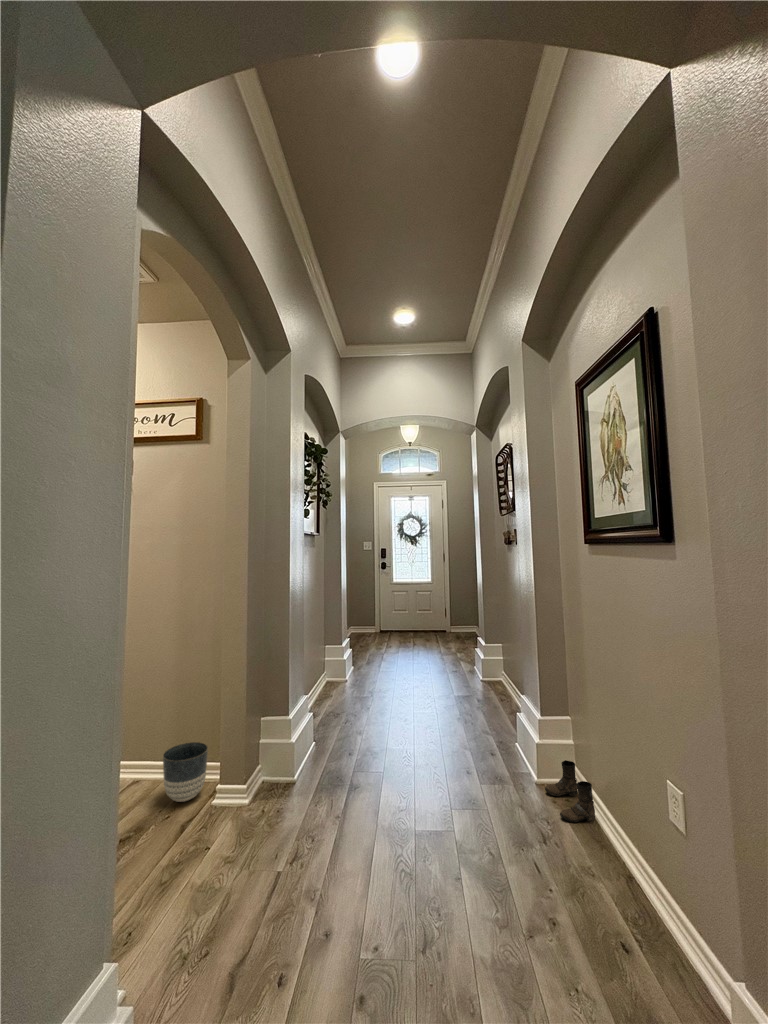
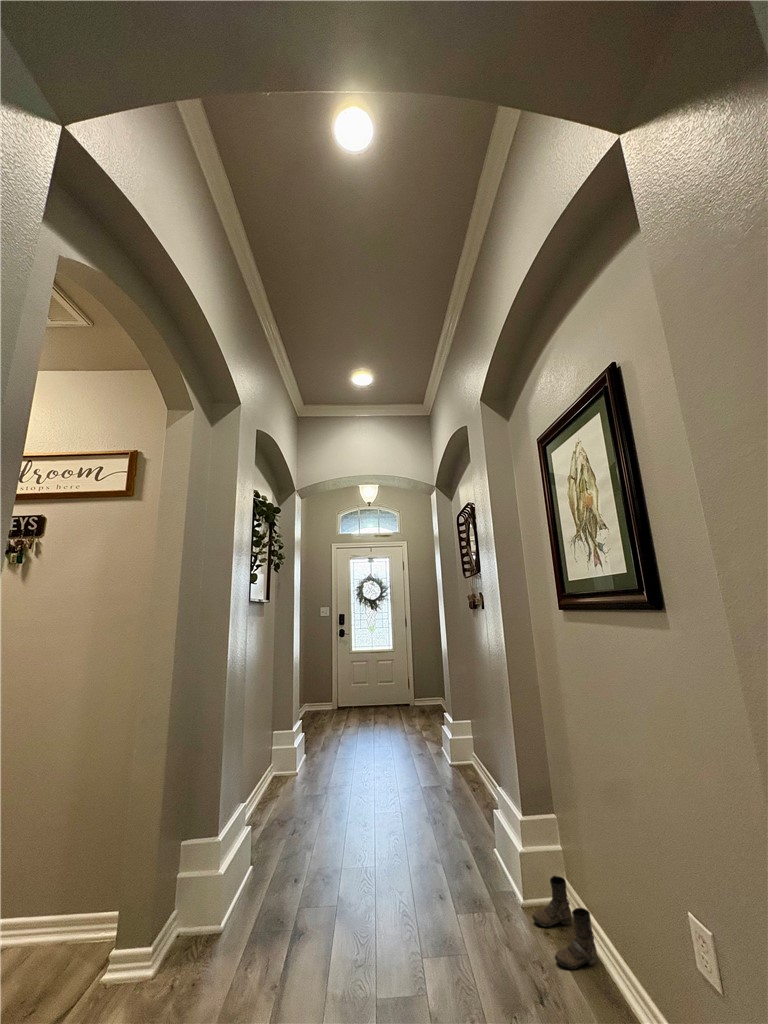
planter: present [163,742,208,802] -> none [38,881,106,977]

